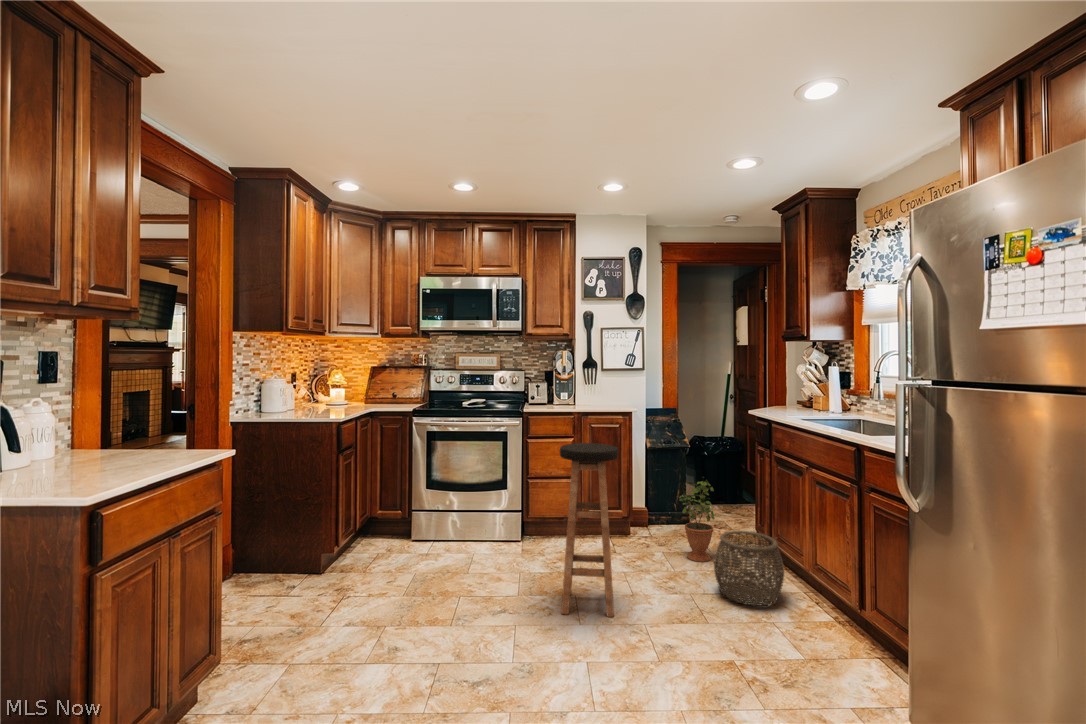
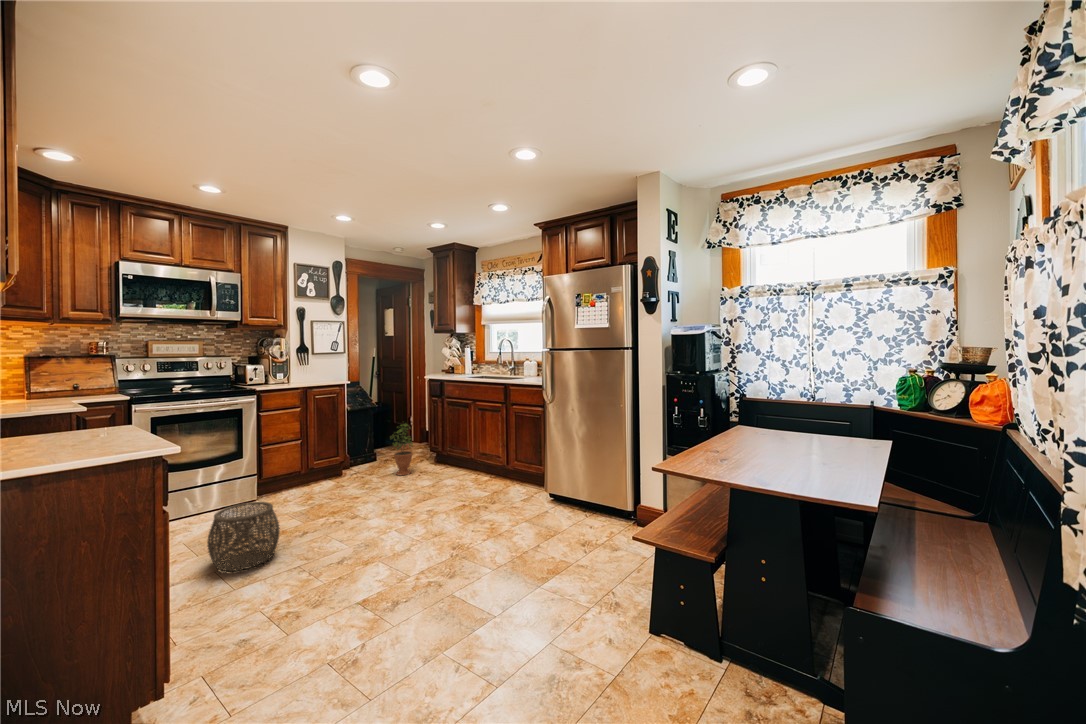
bar stool: present [560,443,618,617] -> none [339,403,387,520]
woven basket: present [714,531,784,606] -> present [207,502,280,571]

